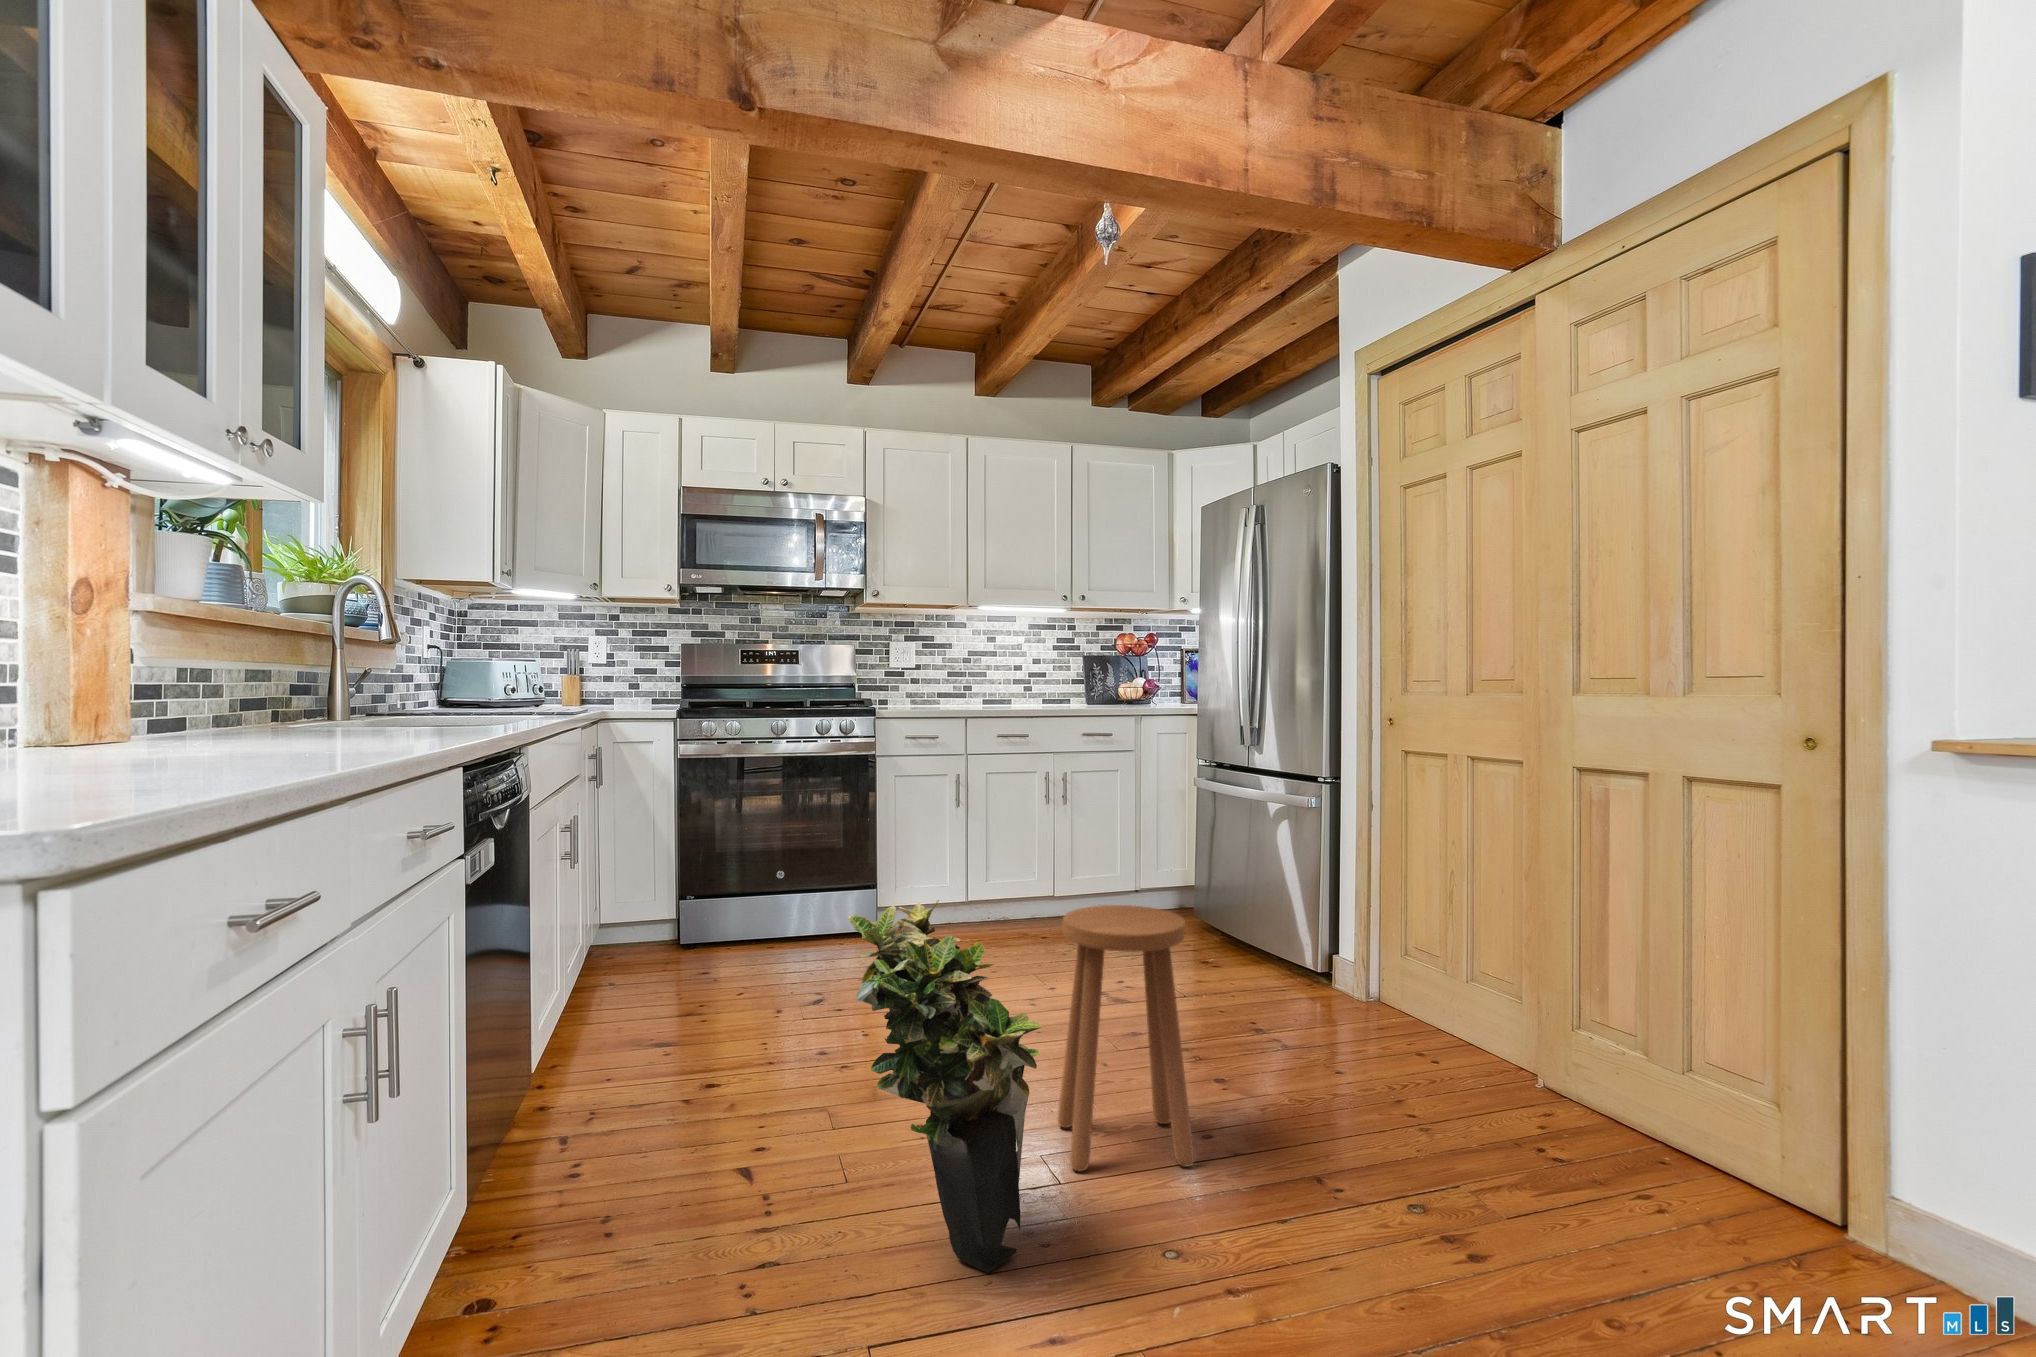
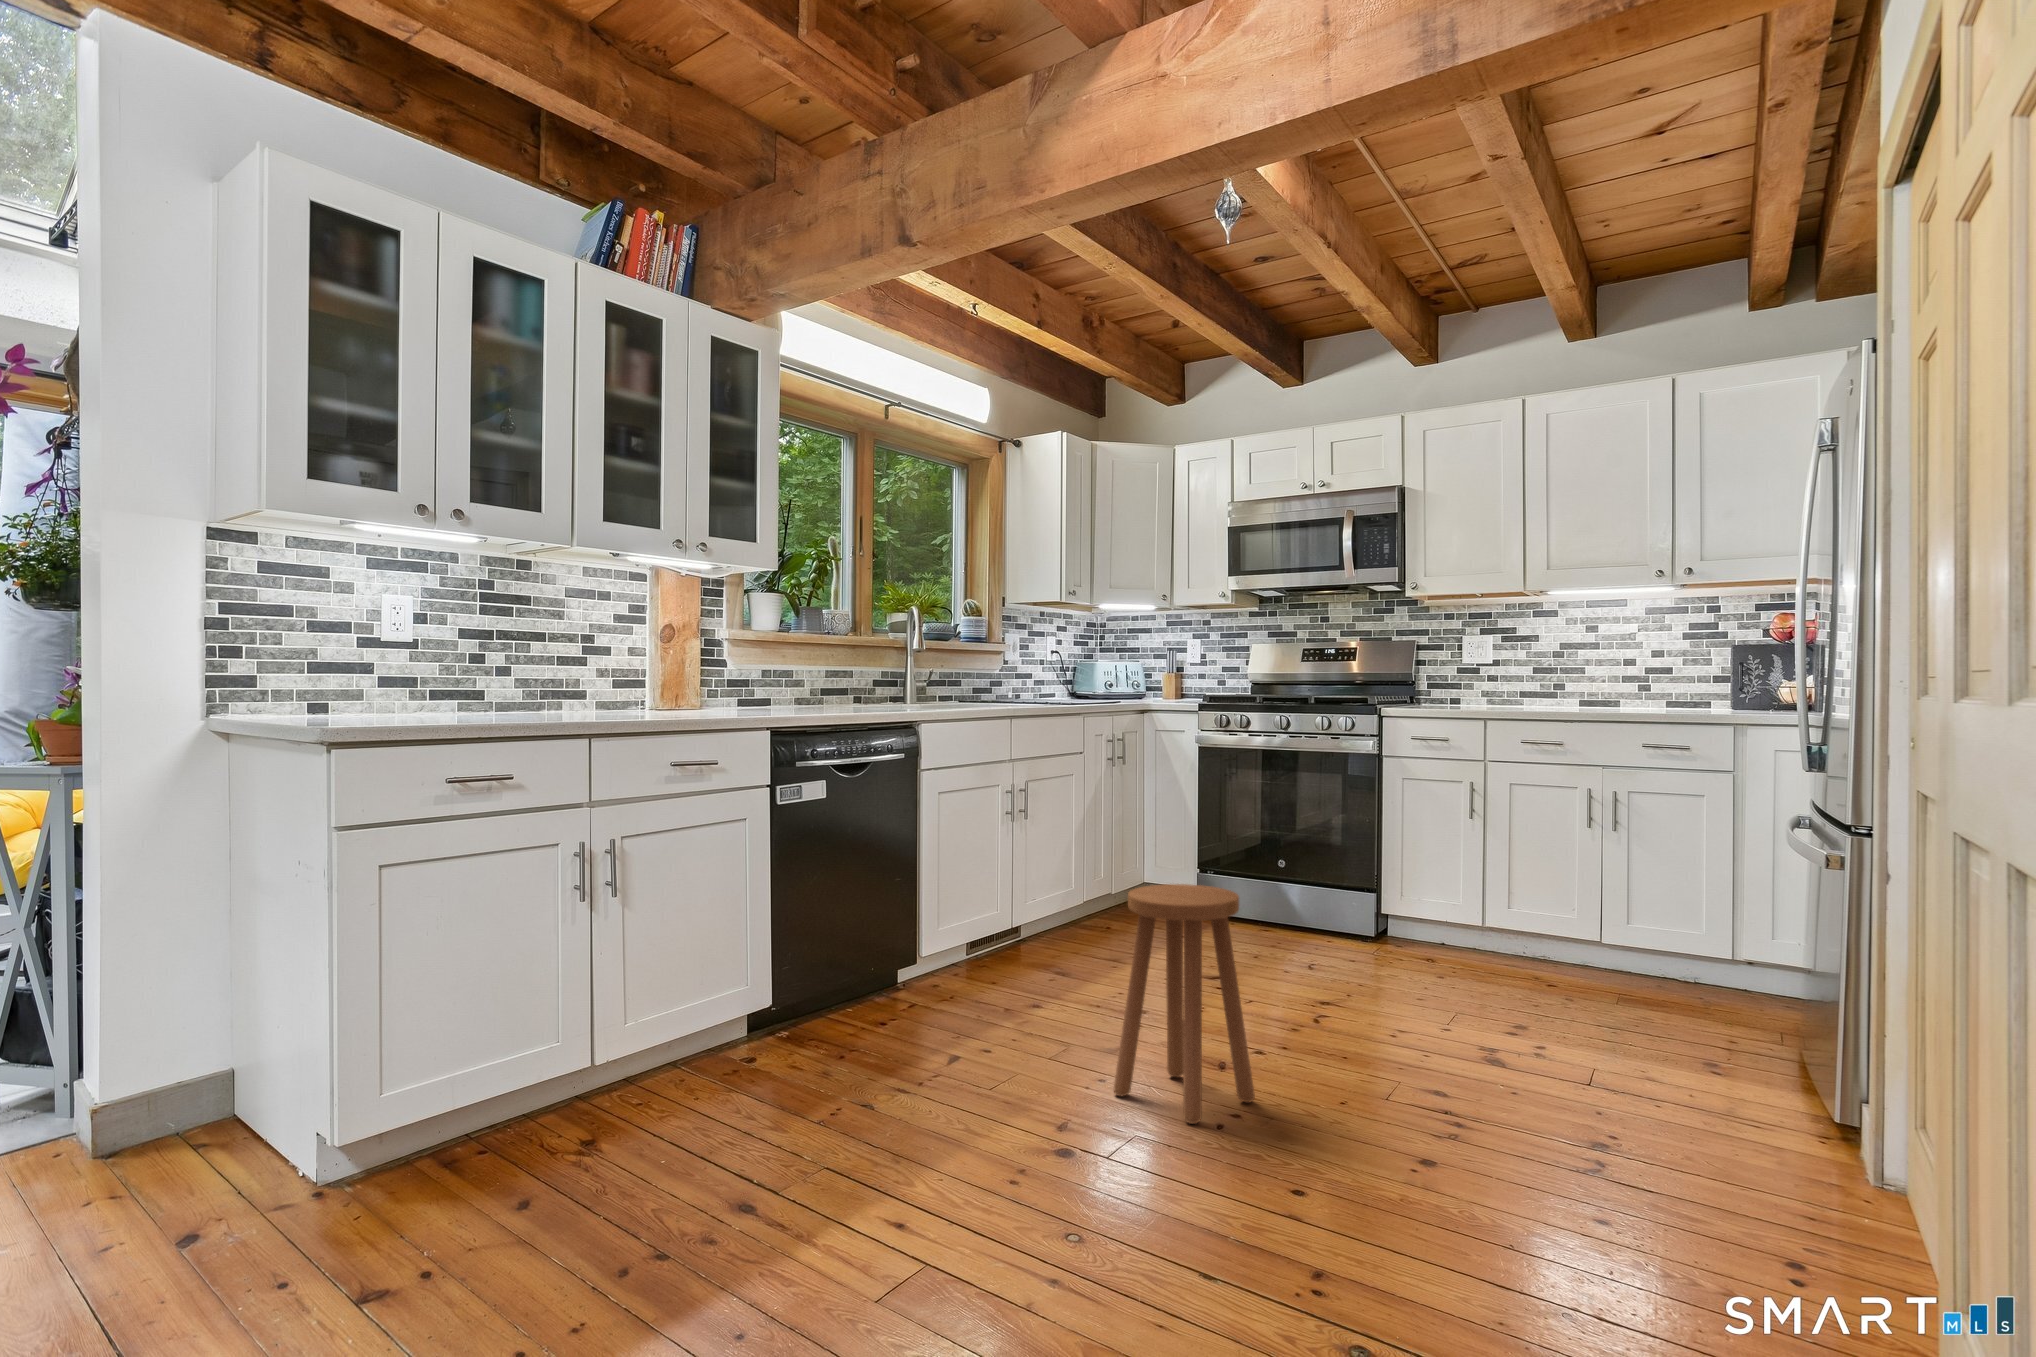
potted plant: present [849,900,1043,1273] -> none [903,842,1038,1104]

